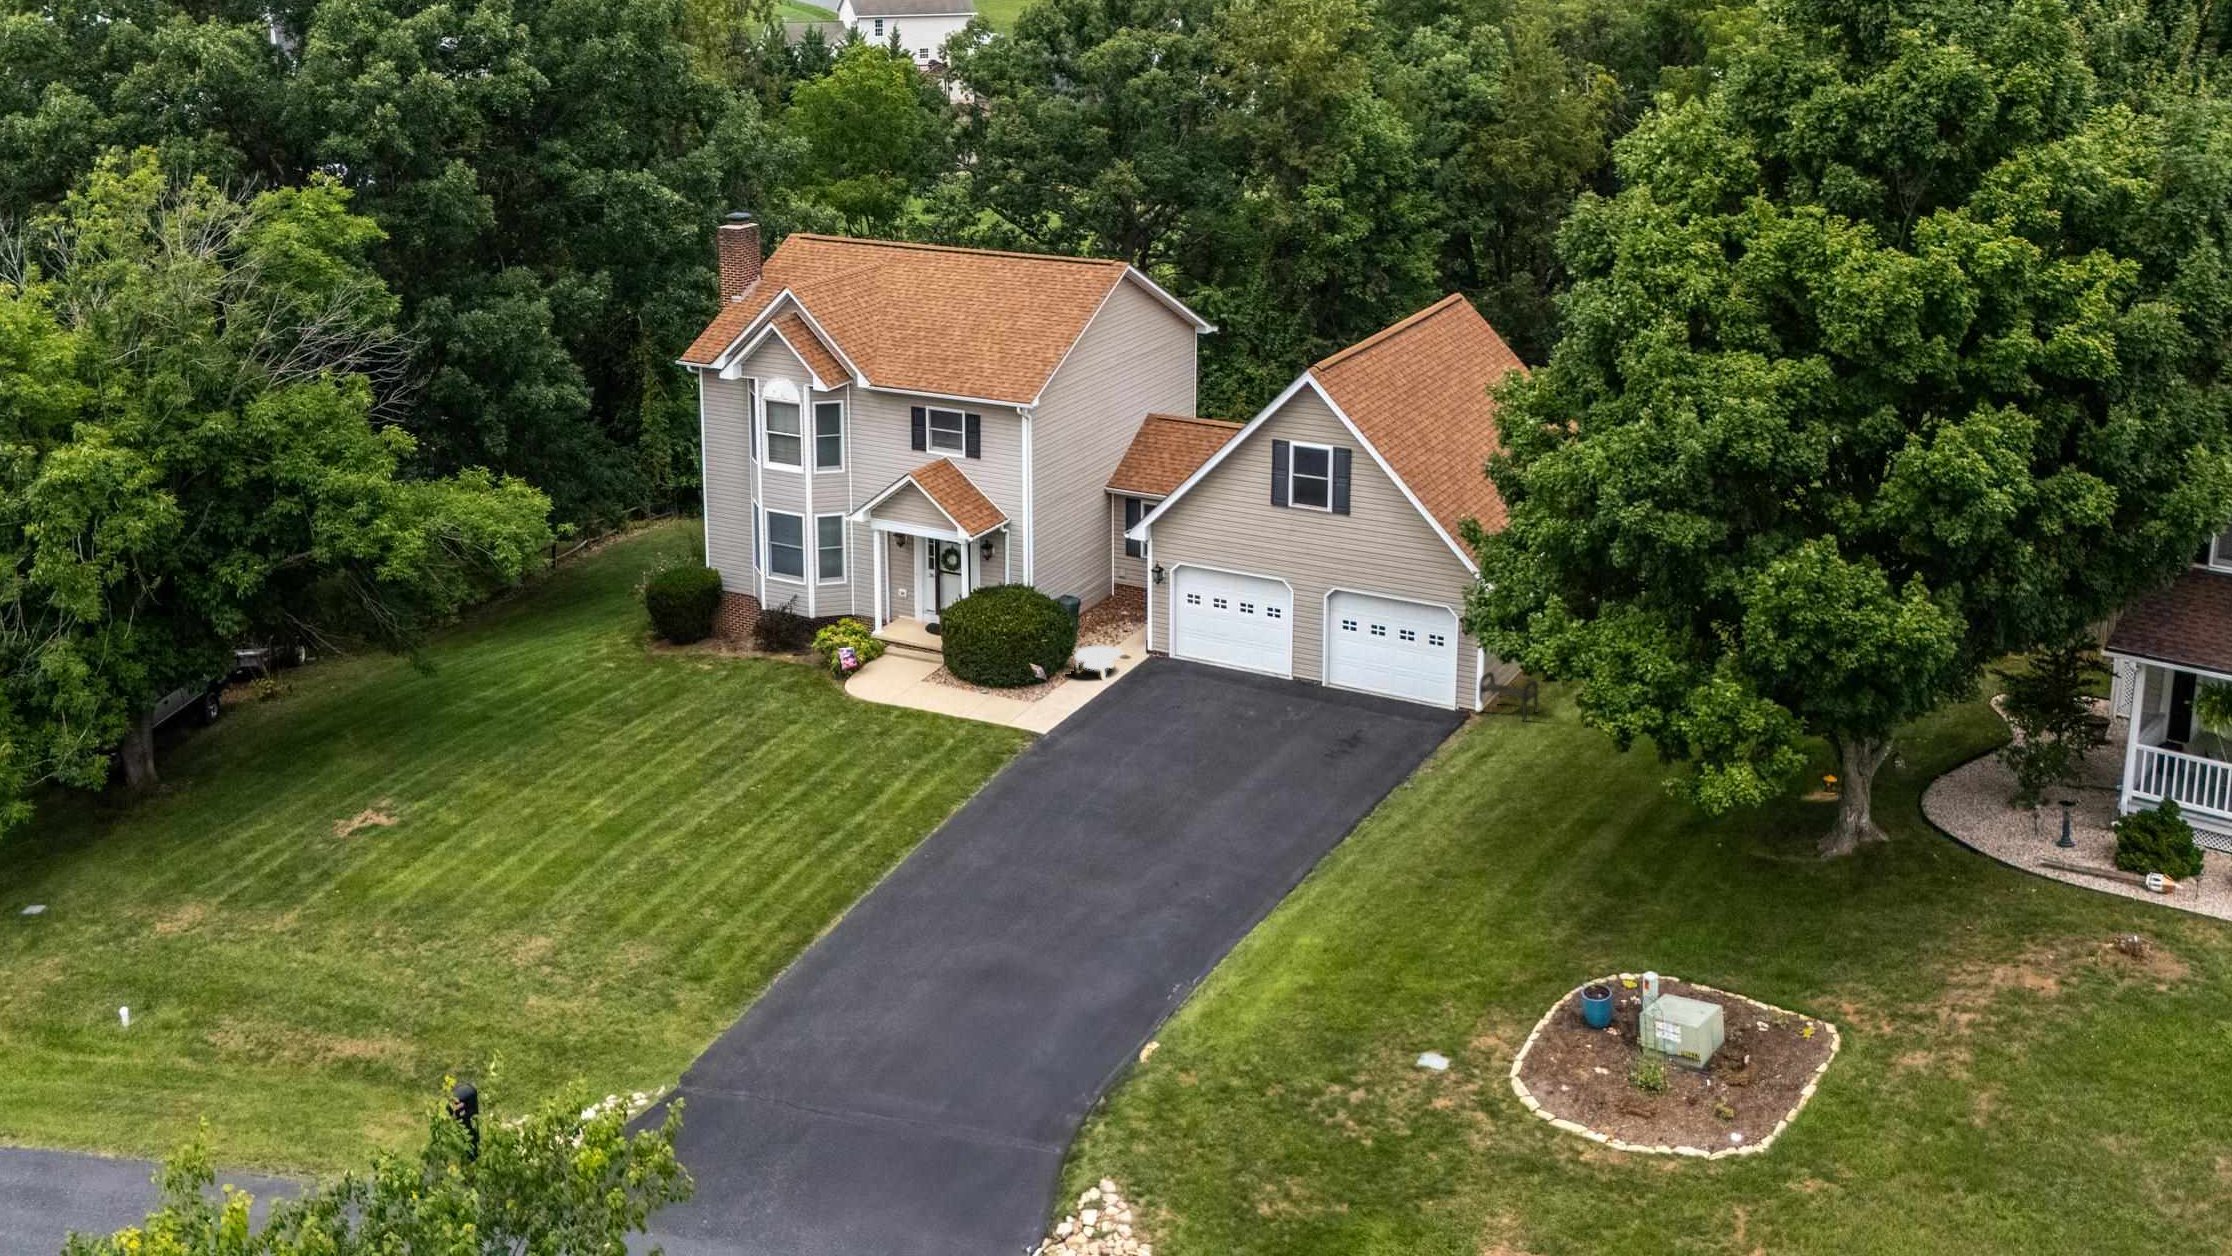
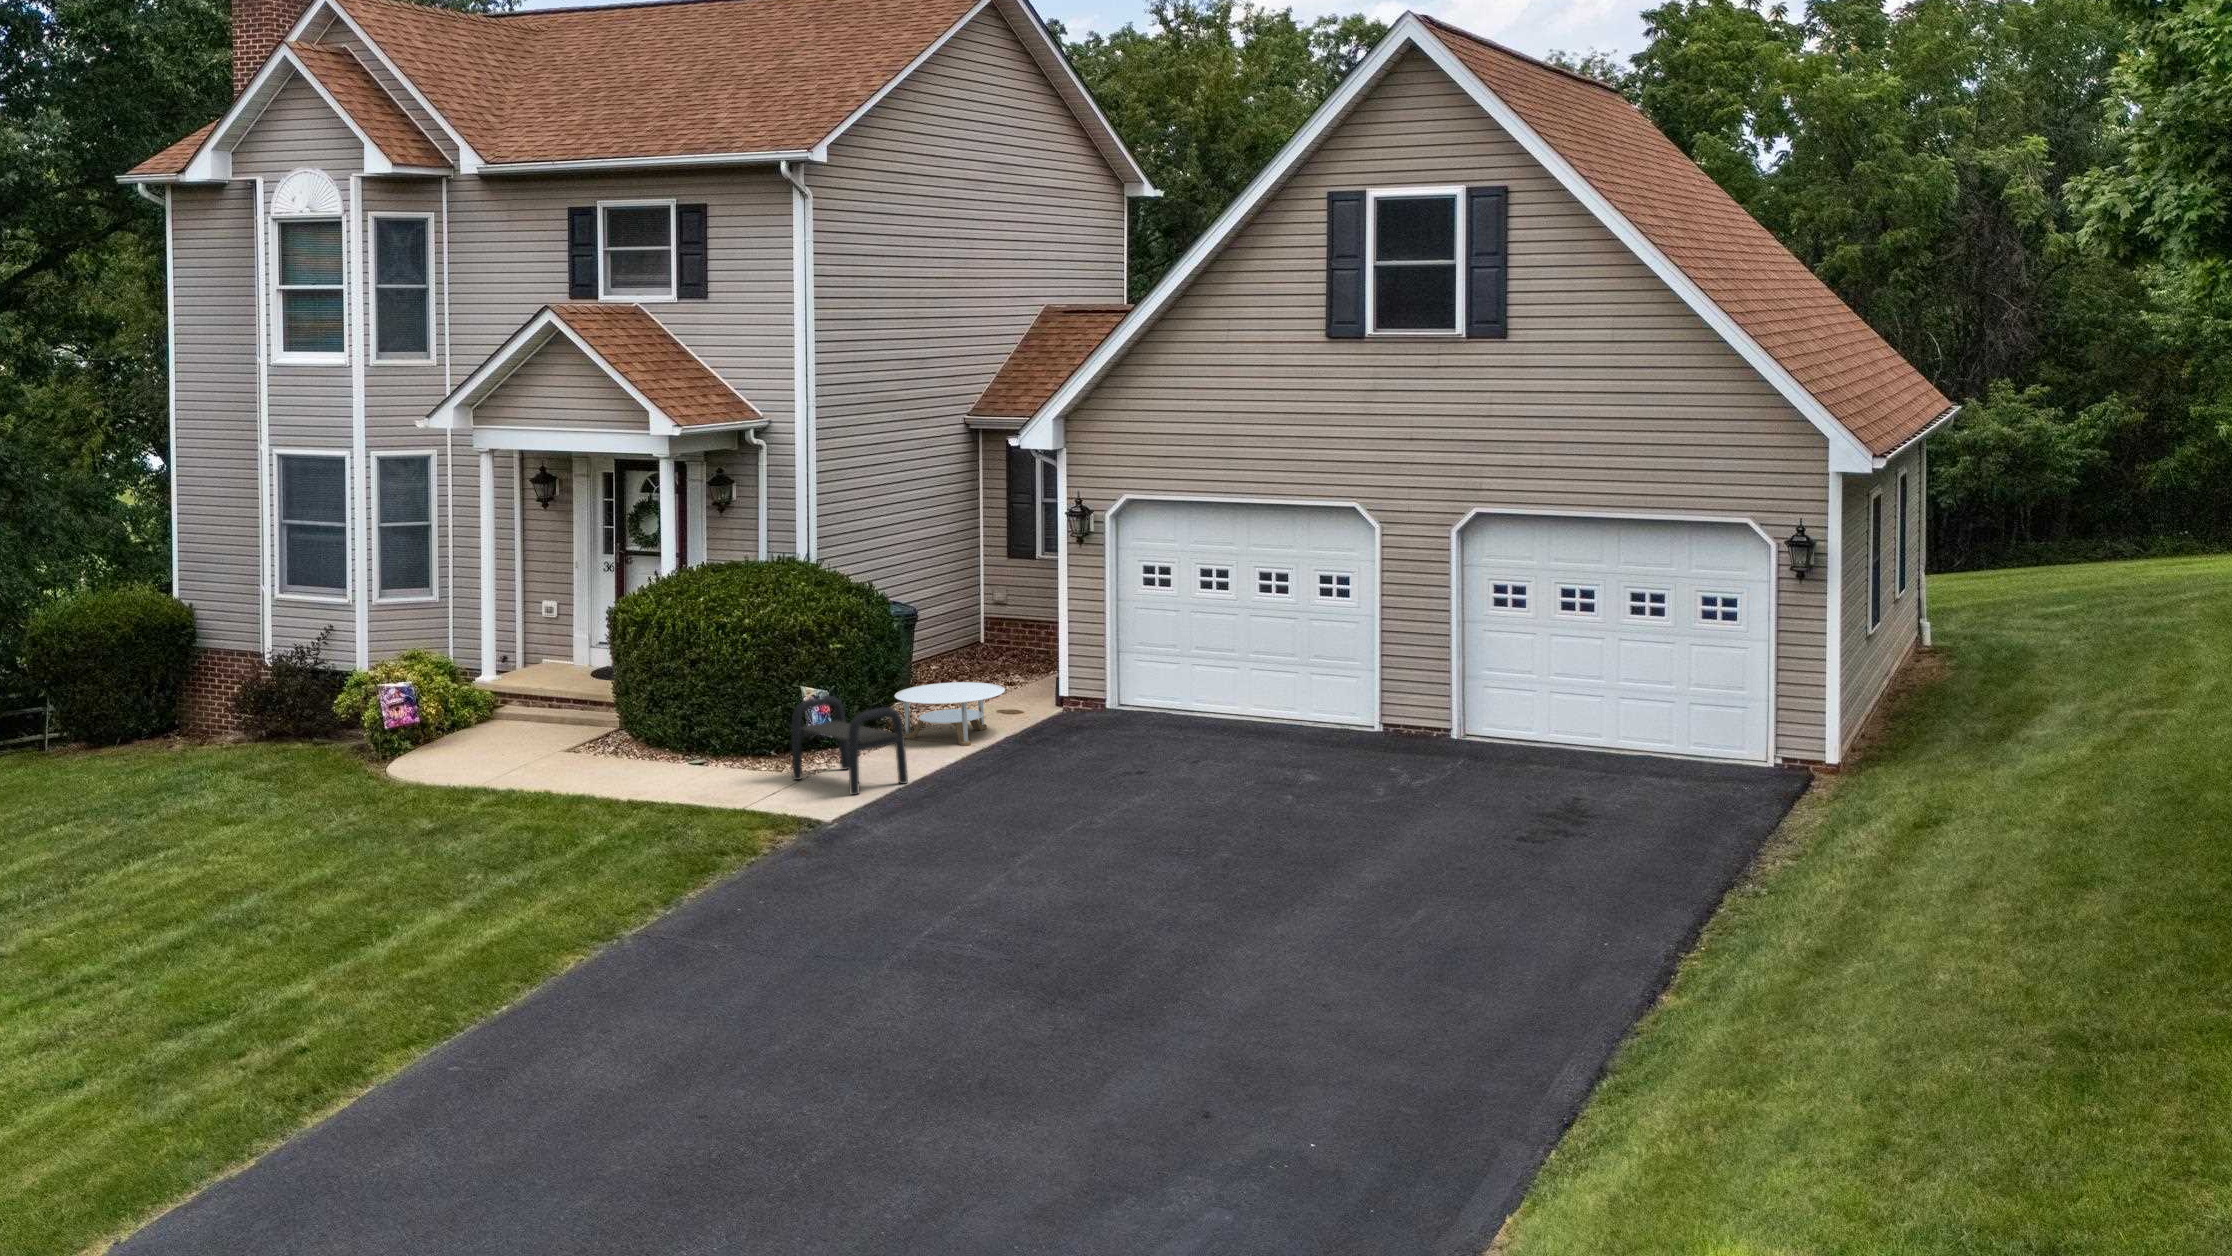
bench: present [1479,672,1539,721] -> present [791,696,908,795]

